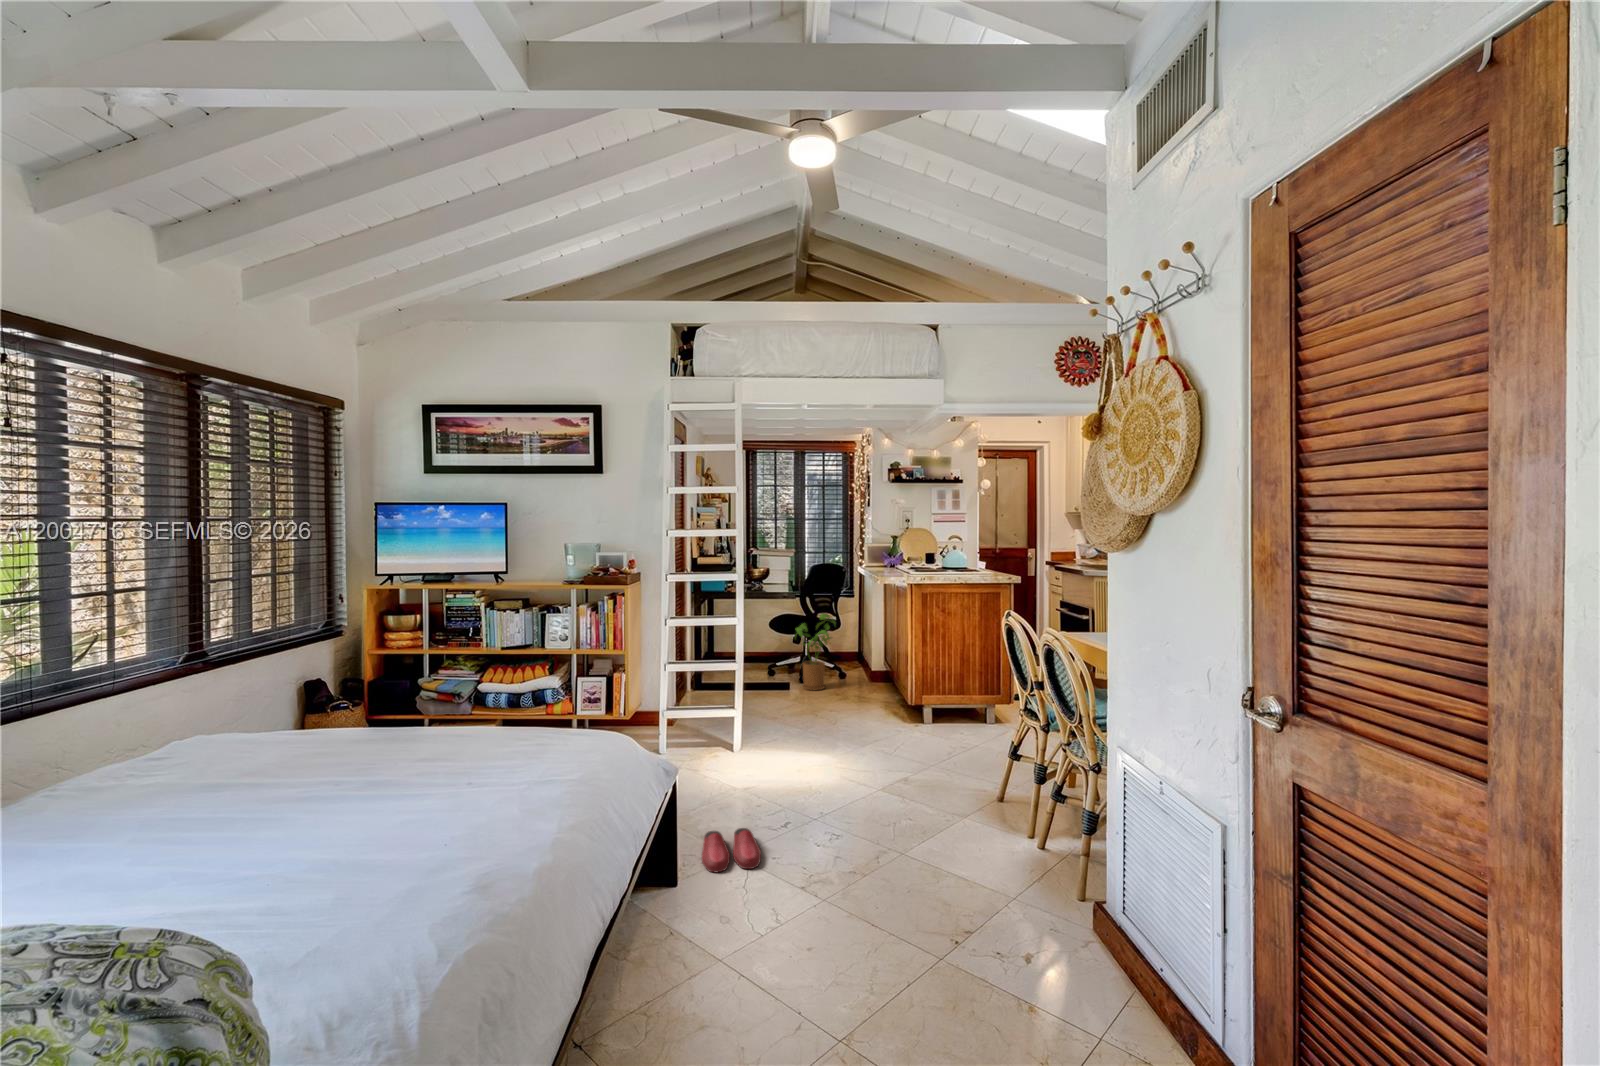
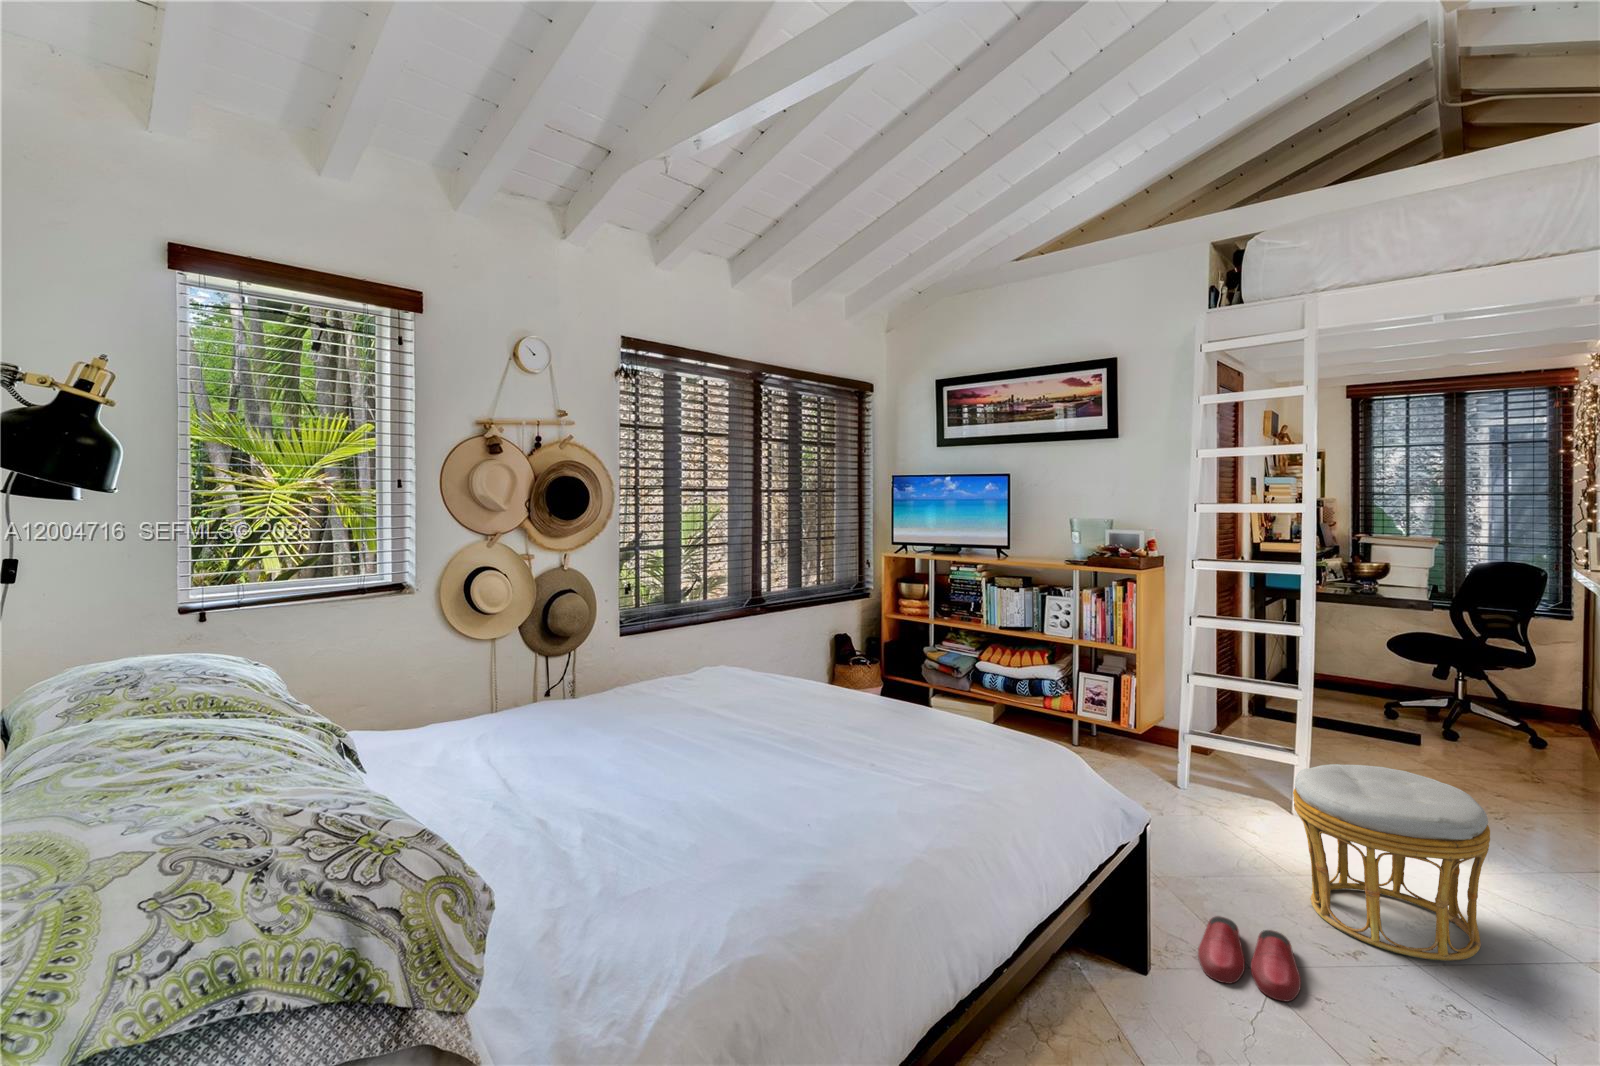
house plant: present [795,614,836,690] -> none [1434,638,1527,758]
ottoman: none [743,704,839,817] -> present [1293,764,1490,961]

